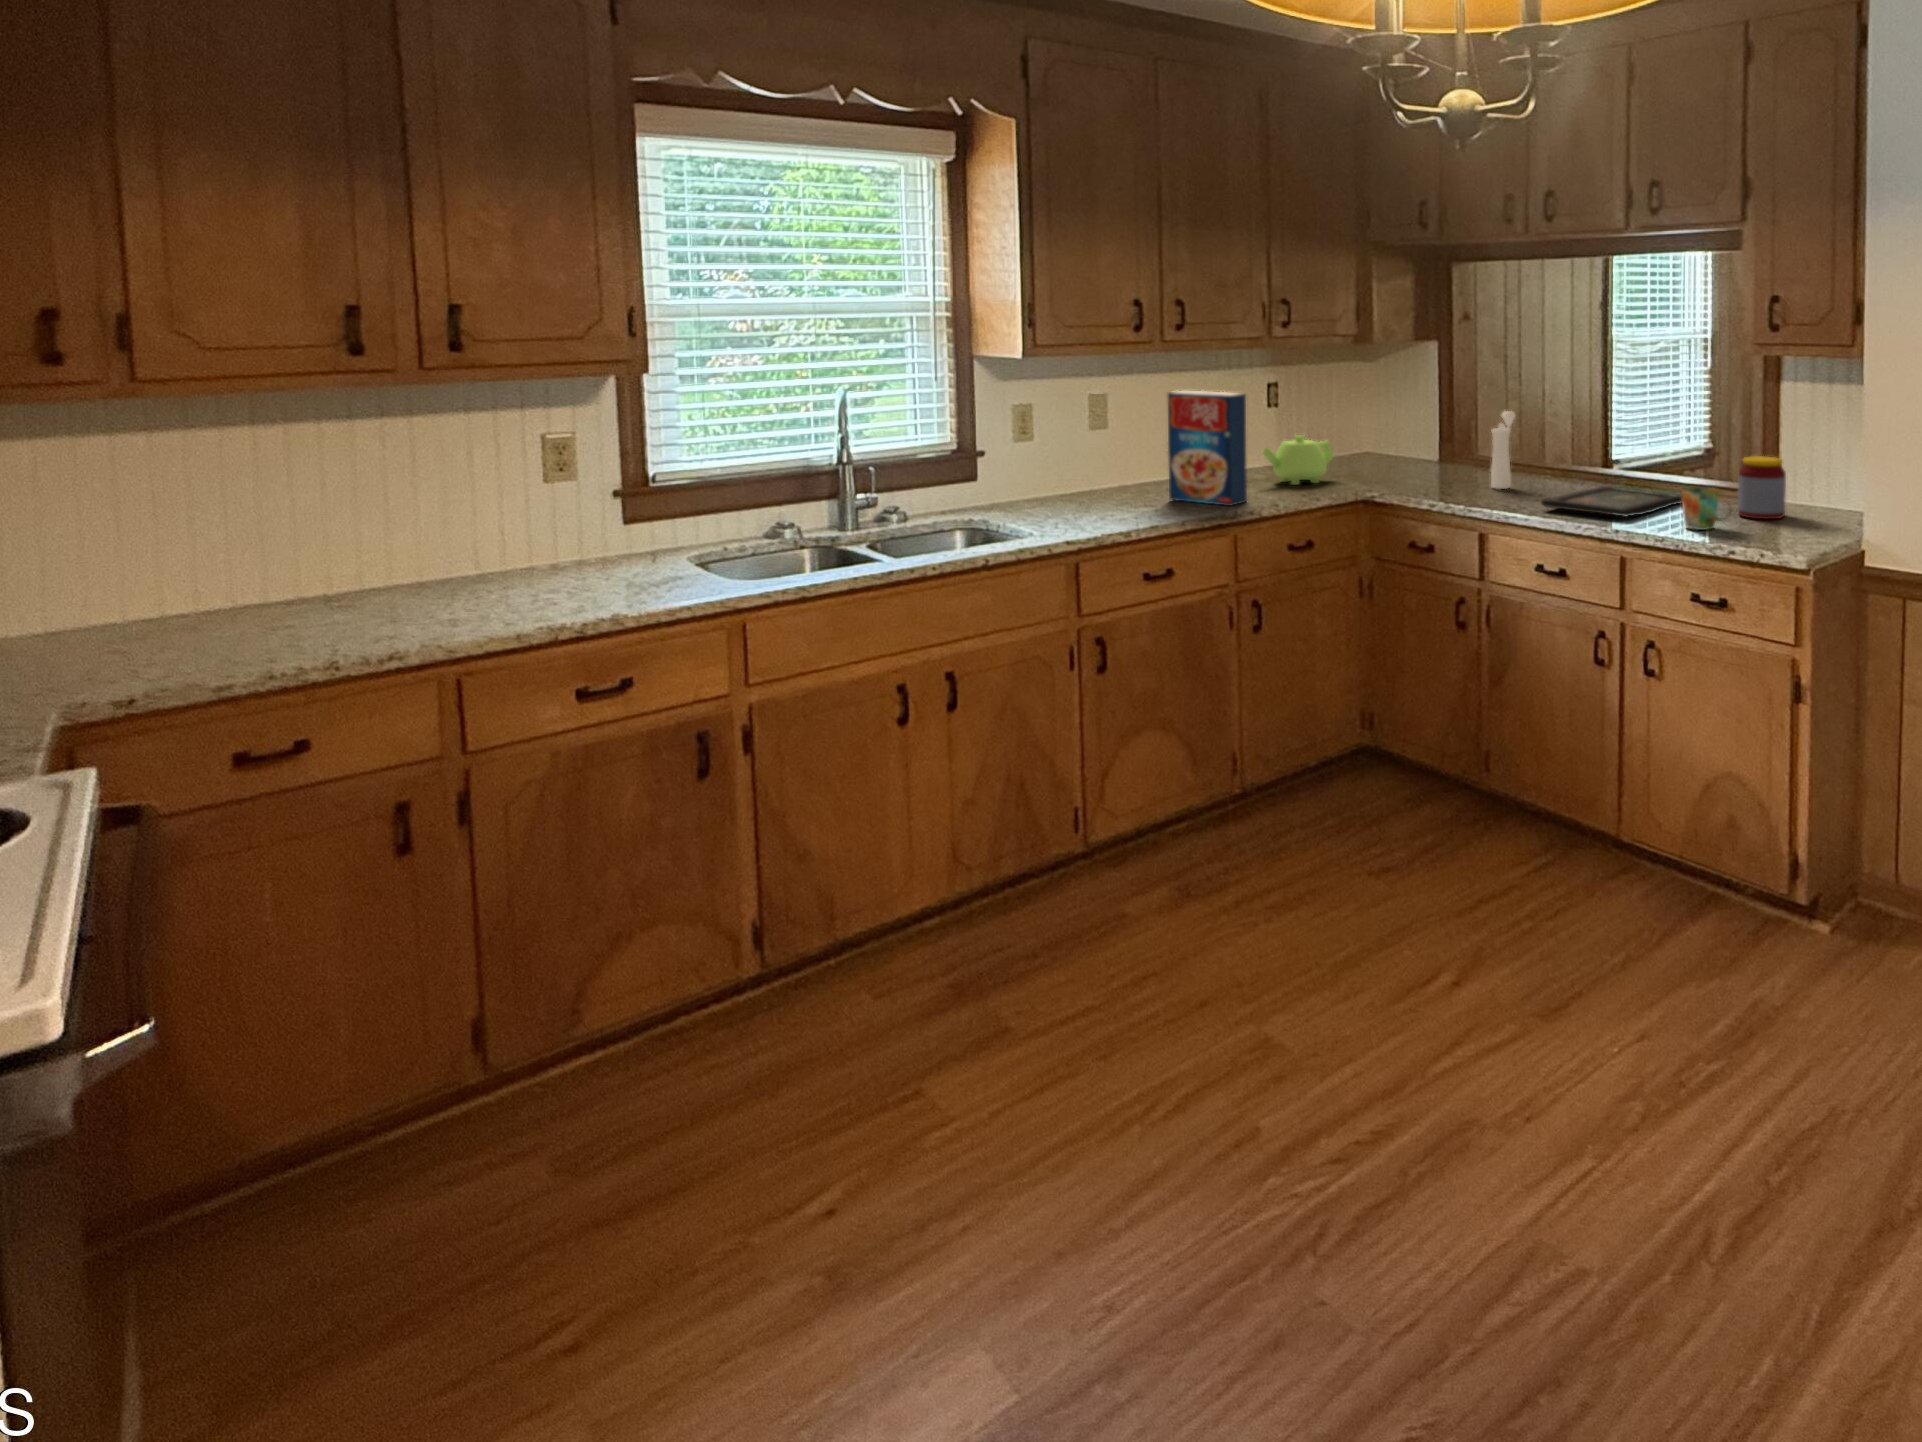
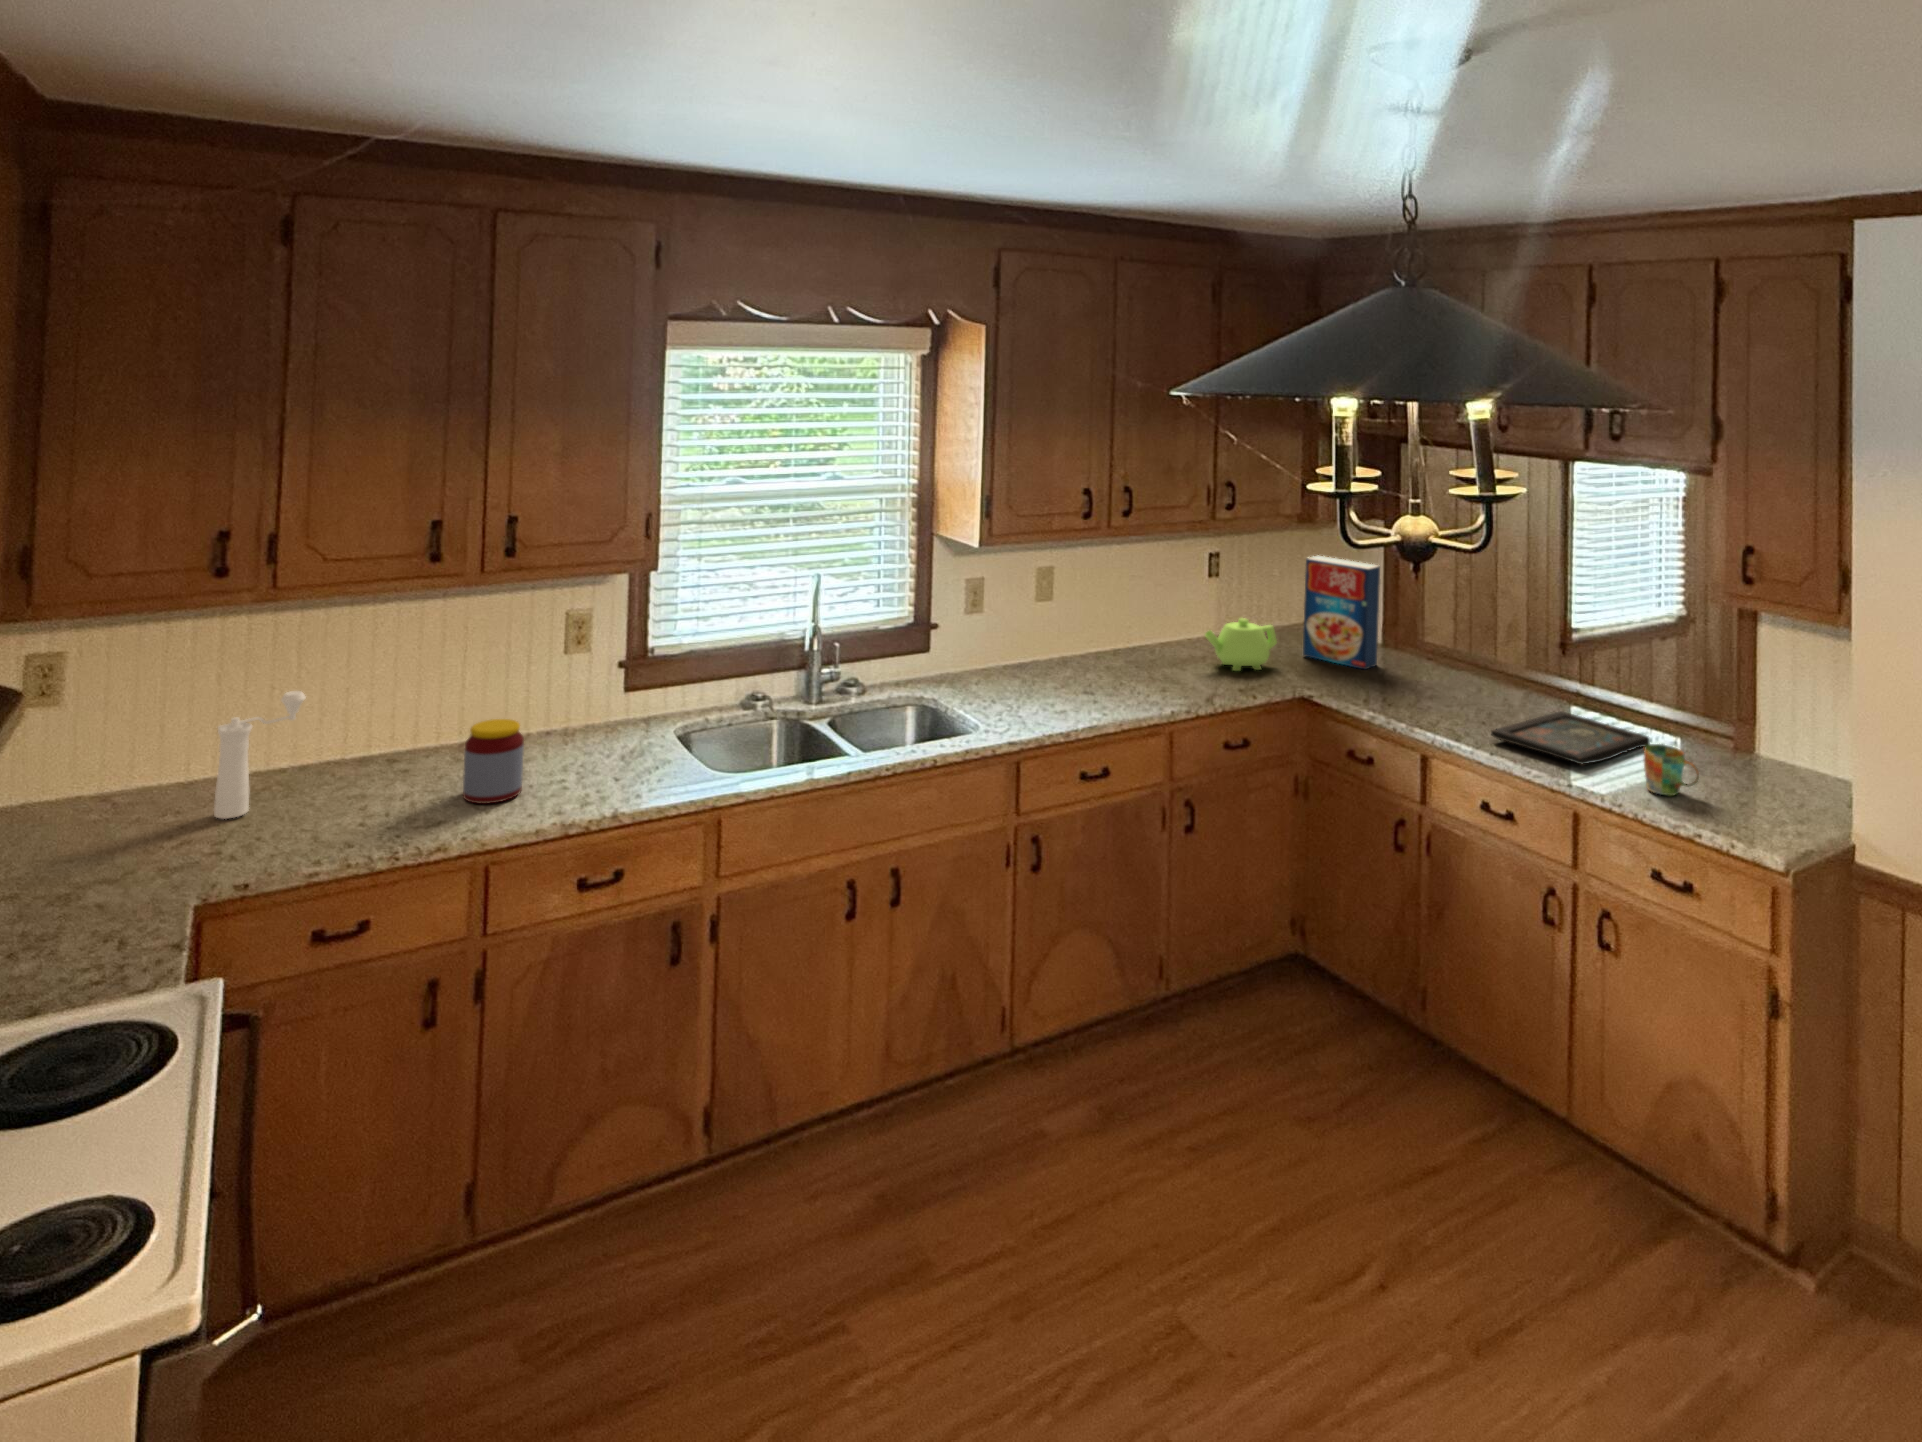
cereal box: present [1168,391,1247,506] -> present [1303,556,1380,669]
pepper mill: present [1491,411,1515,489] -> present [214,691,306,819]
jar: present [1738,456,1786,519] -> present [463,719,524,804]

